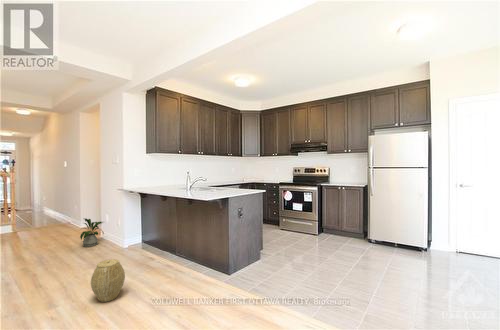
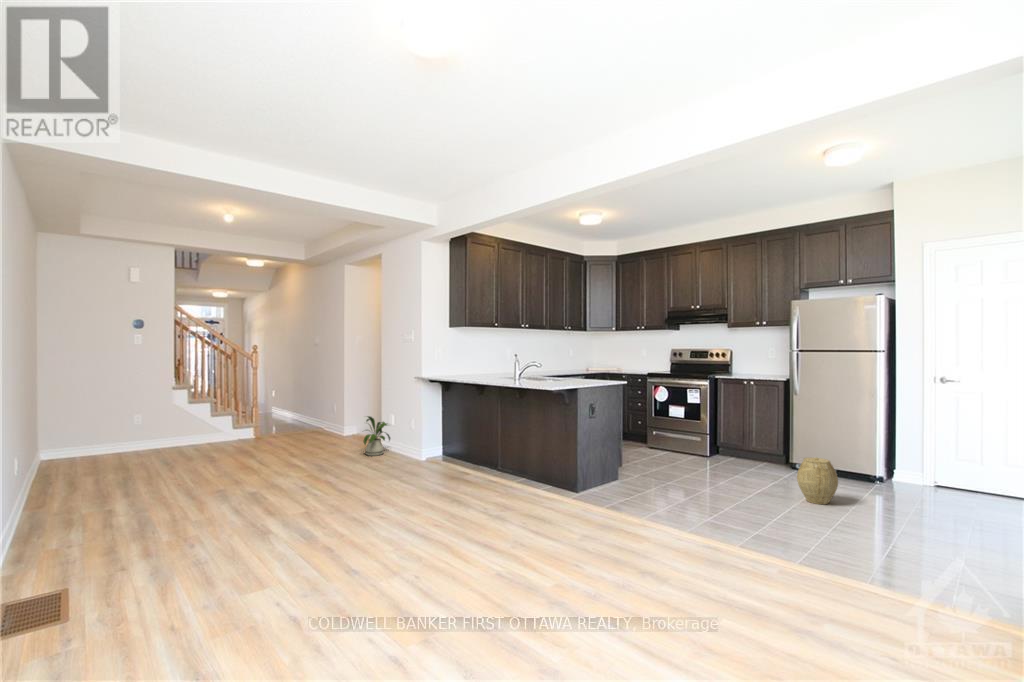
woven basket: present [91,259,125,302] -> present [797,458,838,504]

